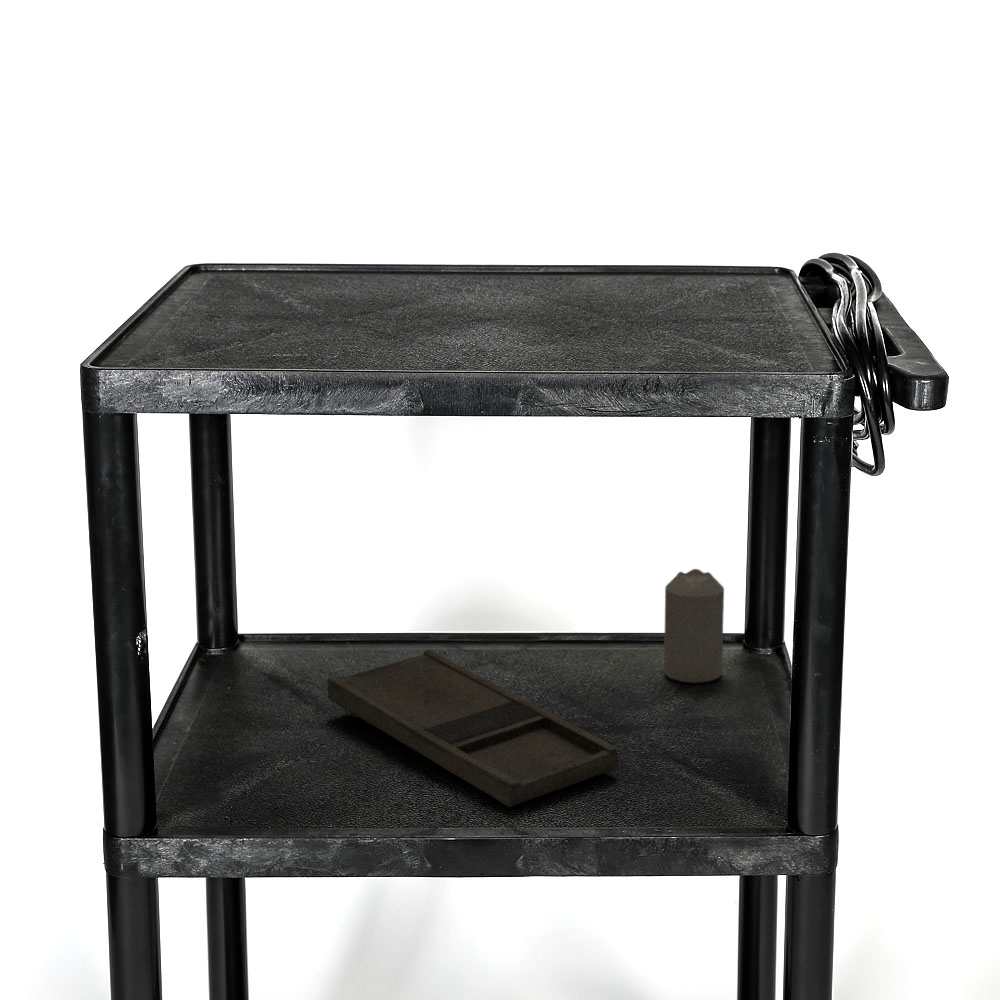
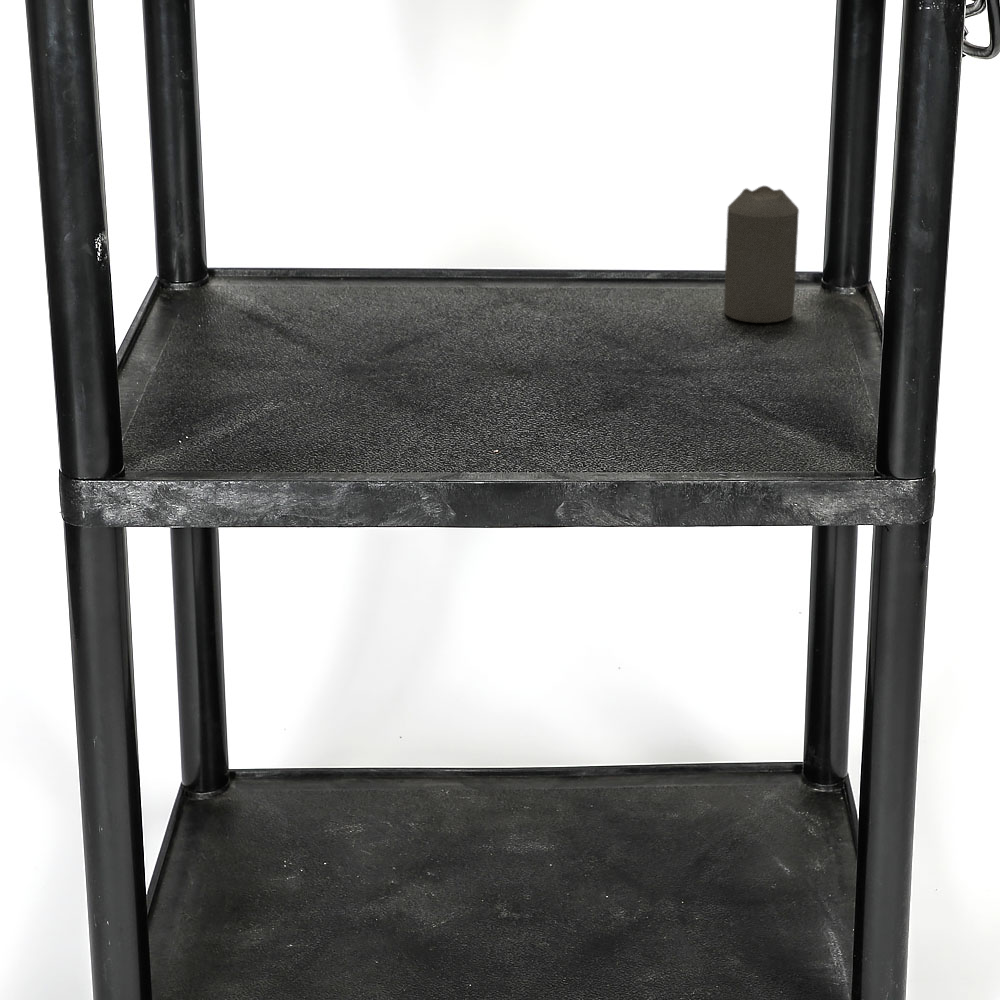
tray: present [328,650,618,807] -> none [322,281,673,449]

